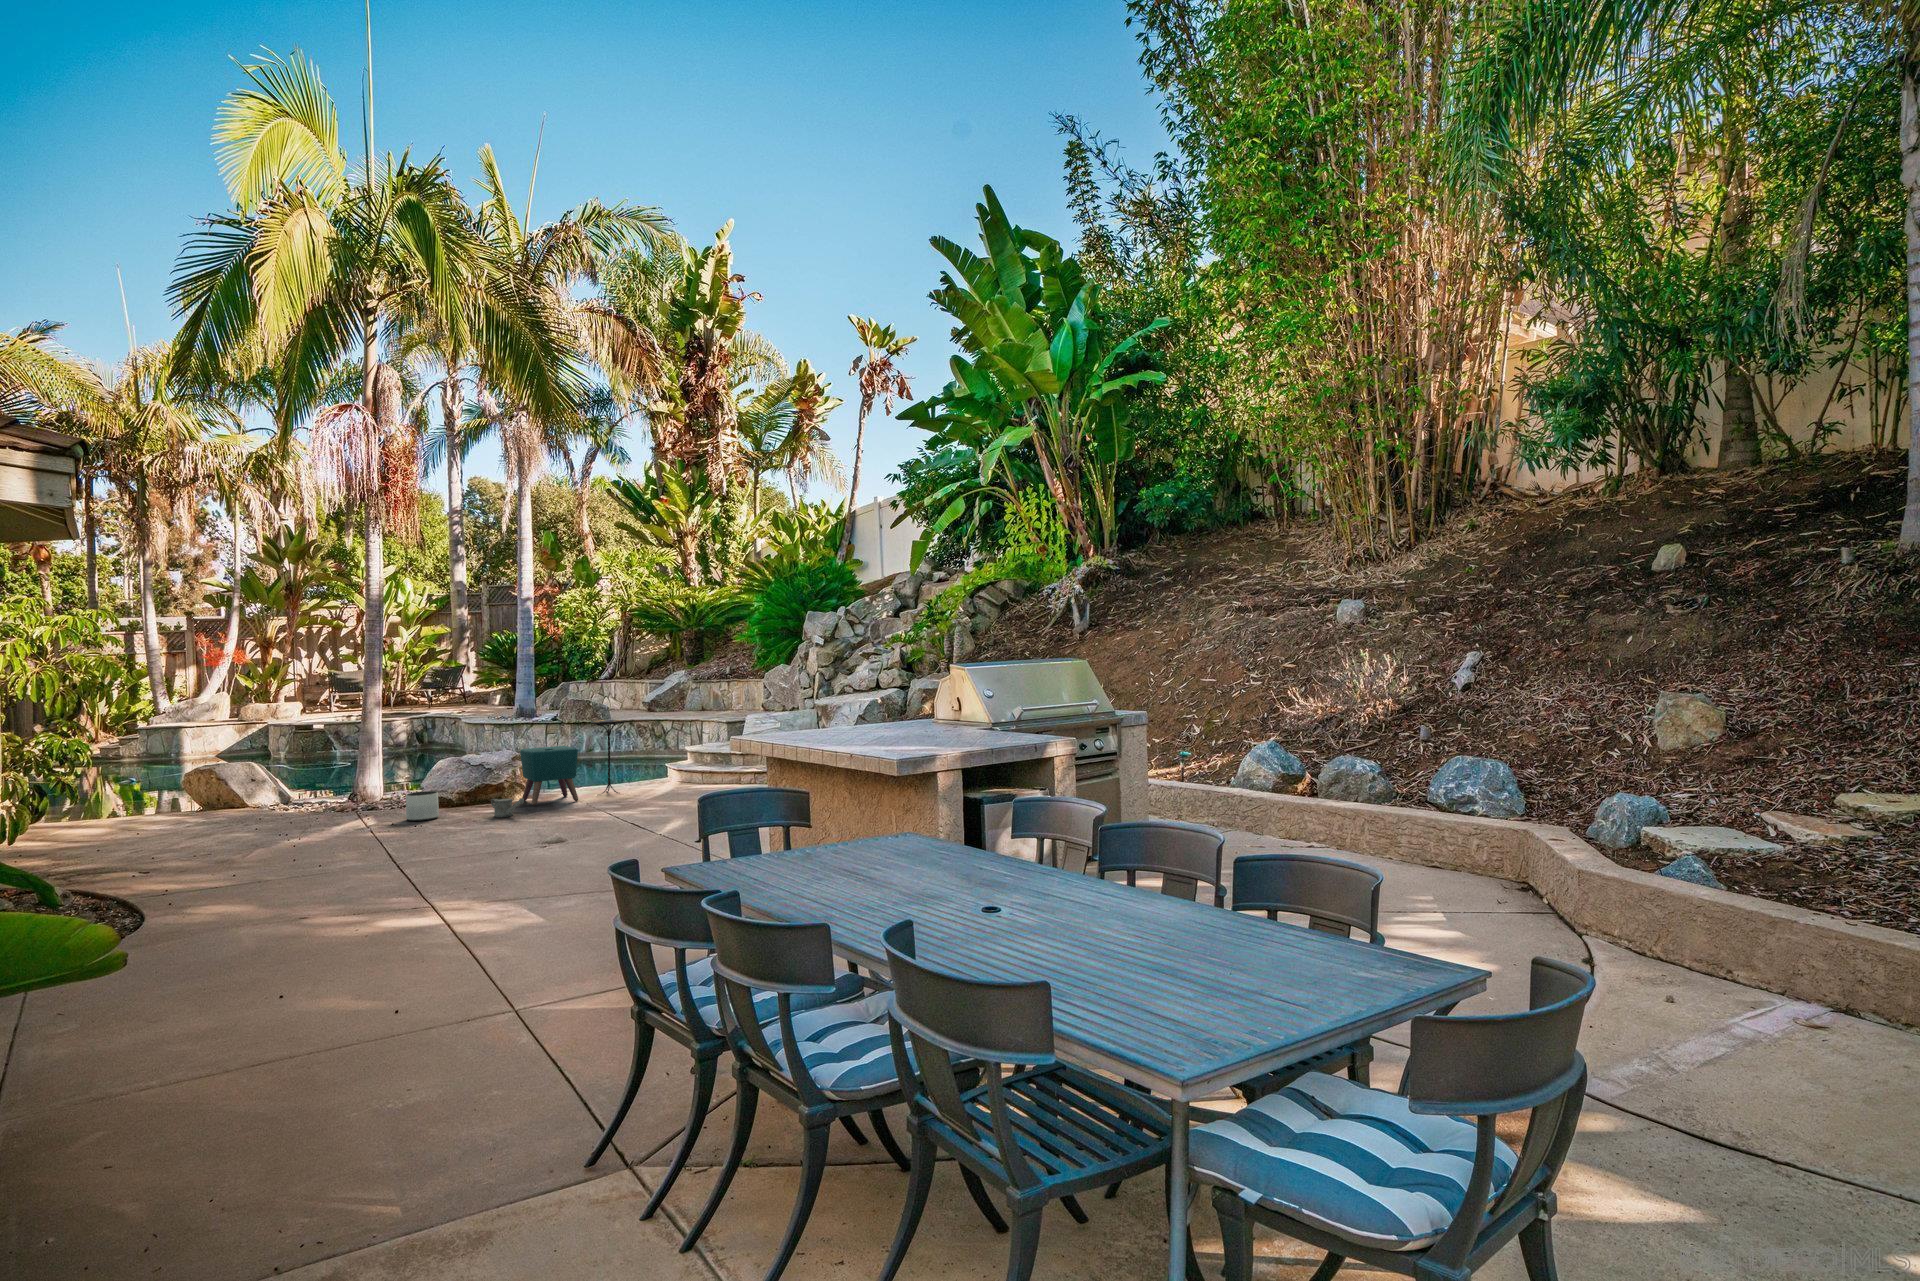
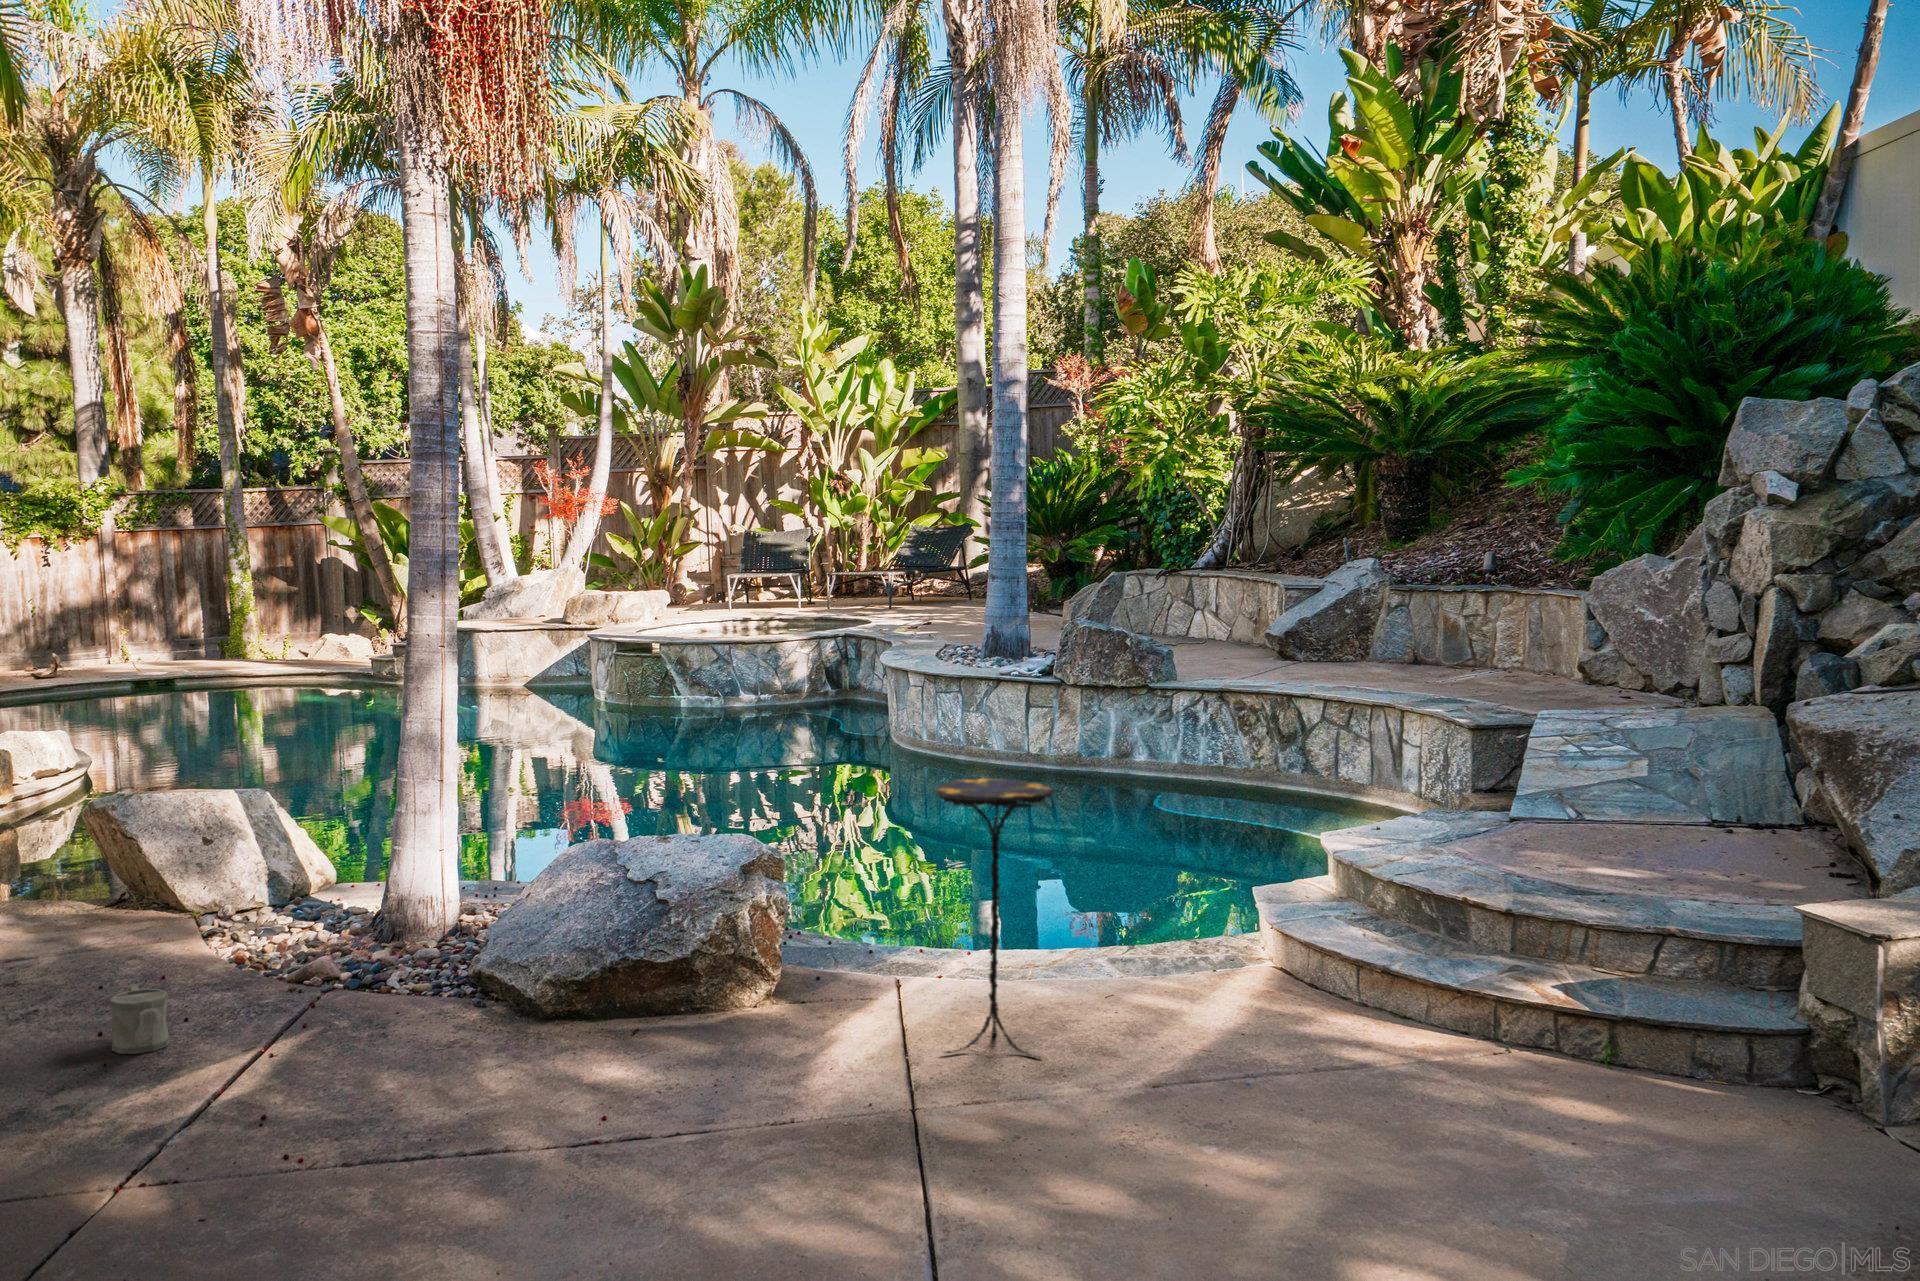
ottoman: present [520,746,578,806] -> none [694,863,864,1091]
planter: present [406,791,439,821] -> none [274,1010,383,1127]
watering can: present [491,798,524,817] -> present [109,984,171,1054]

